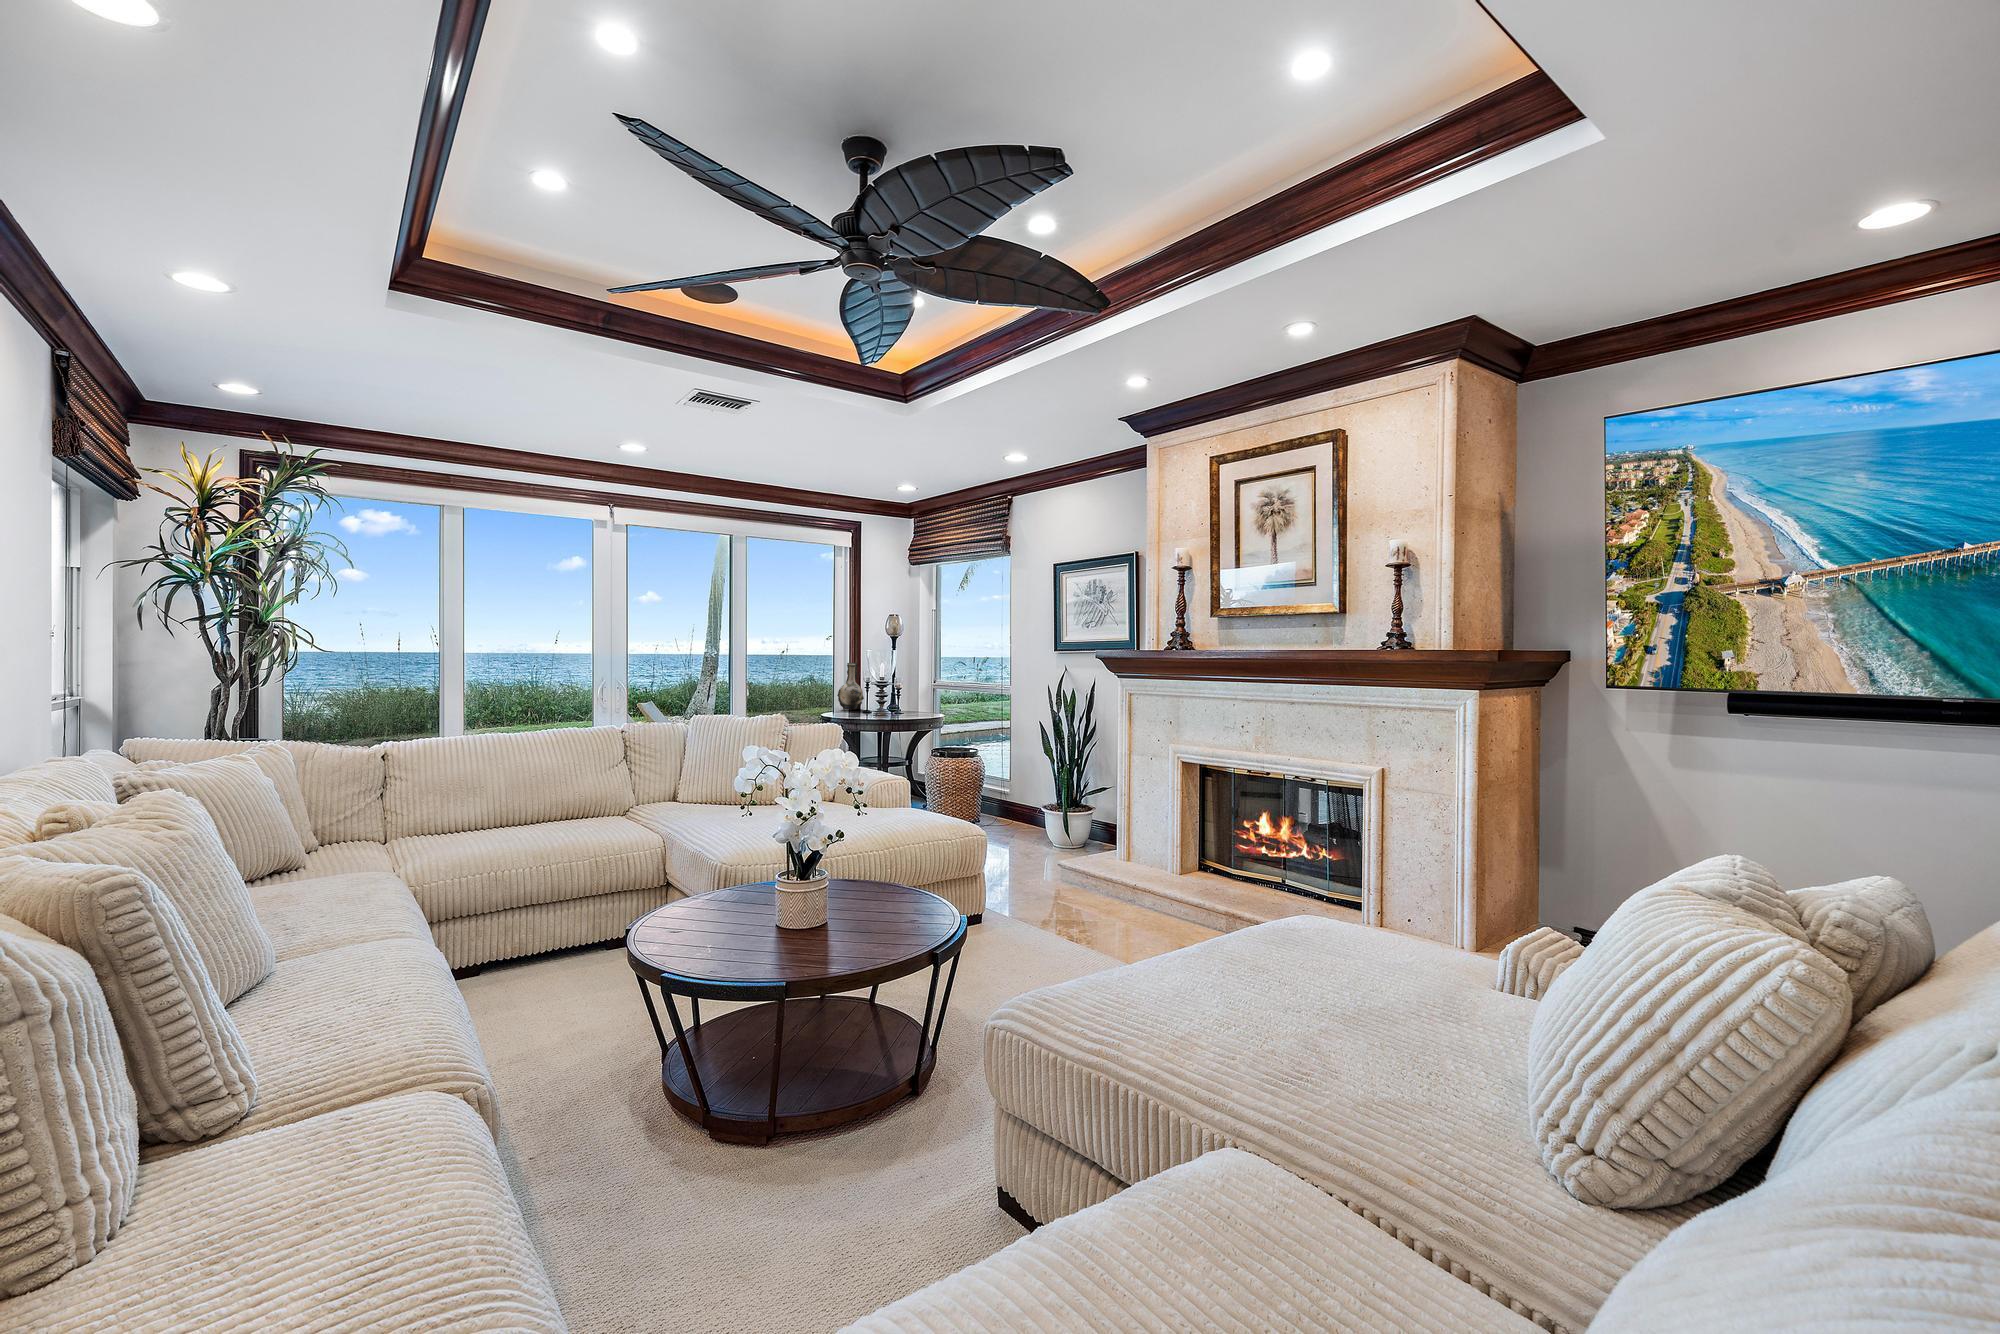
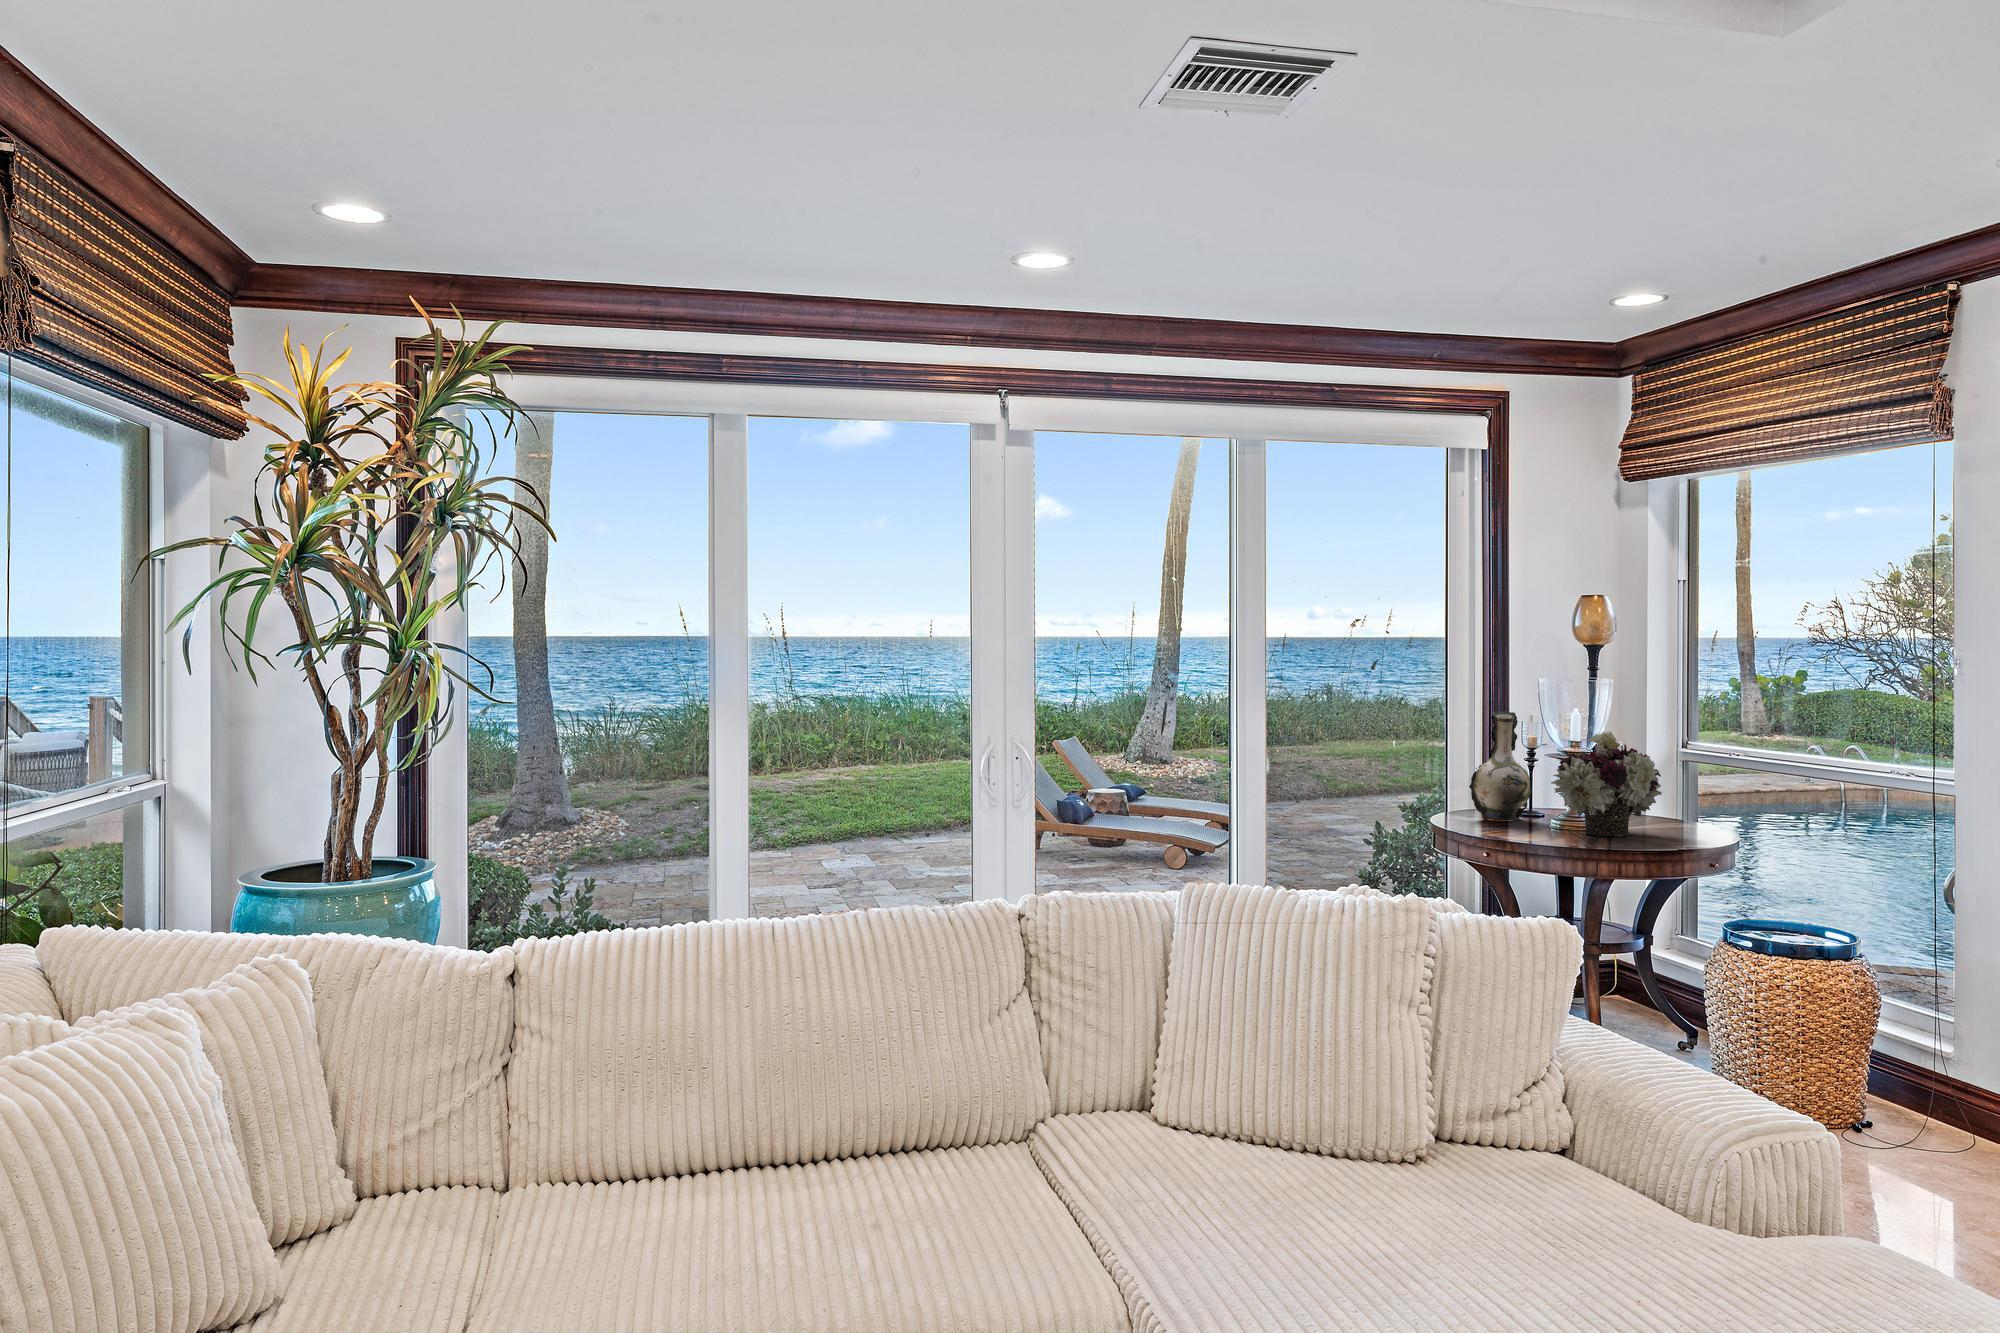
flower arrangement: none [867,669,911,712] -> present [1551,731,1662,836]

